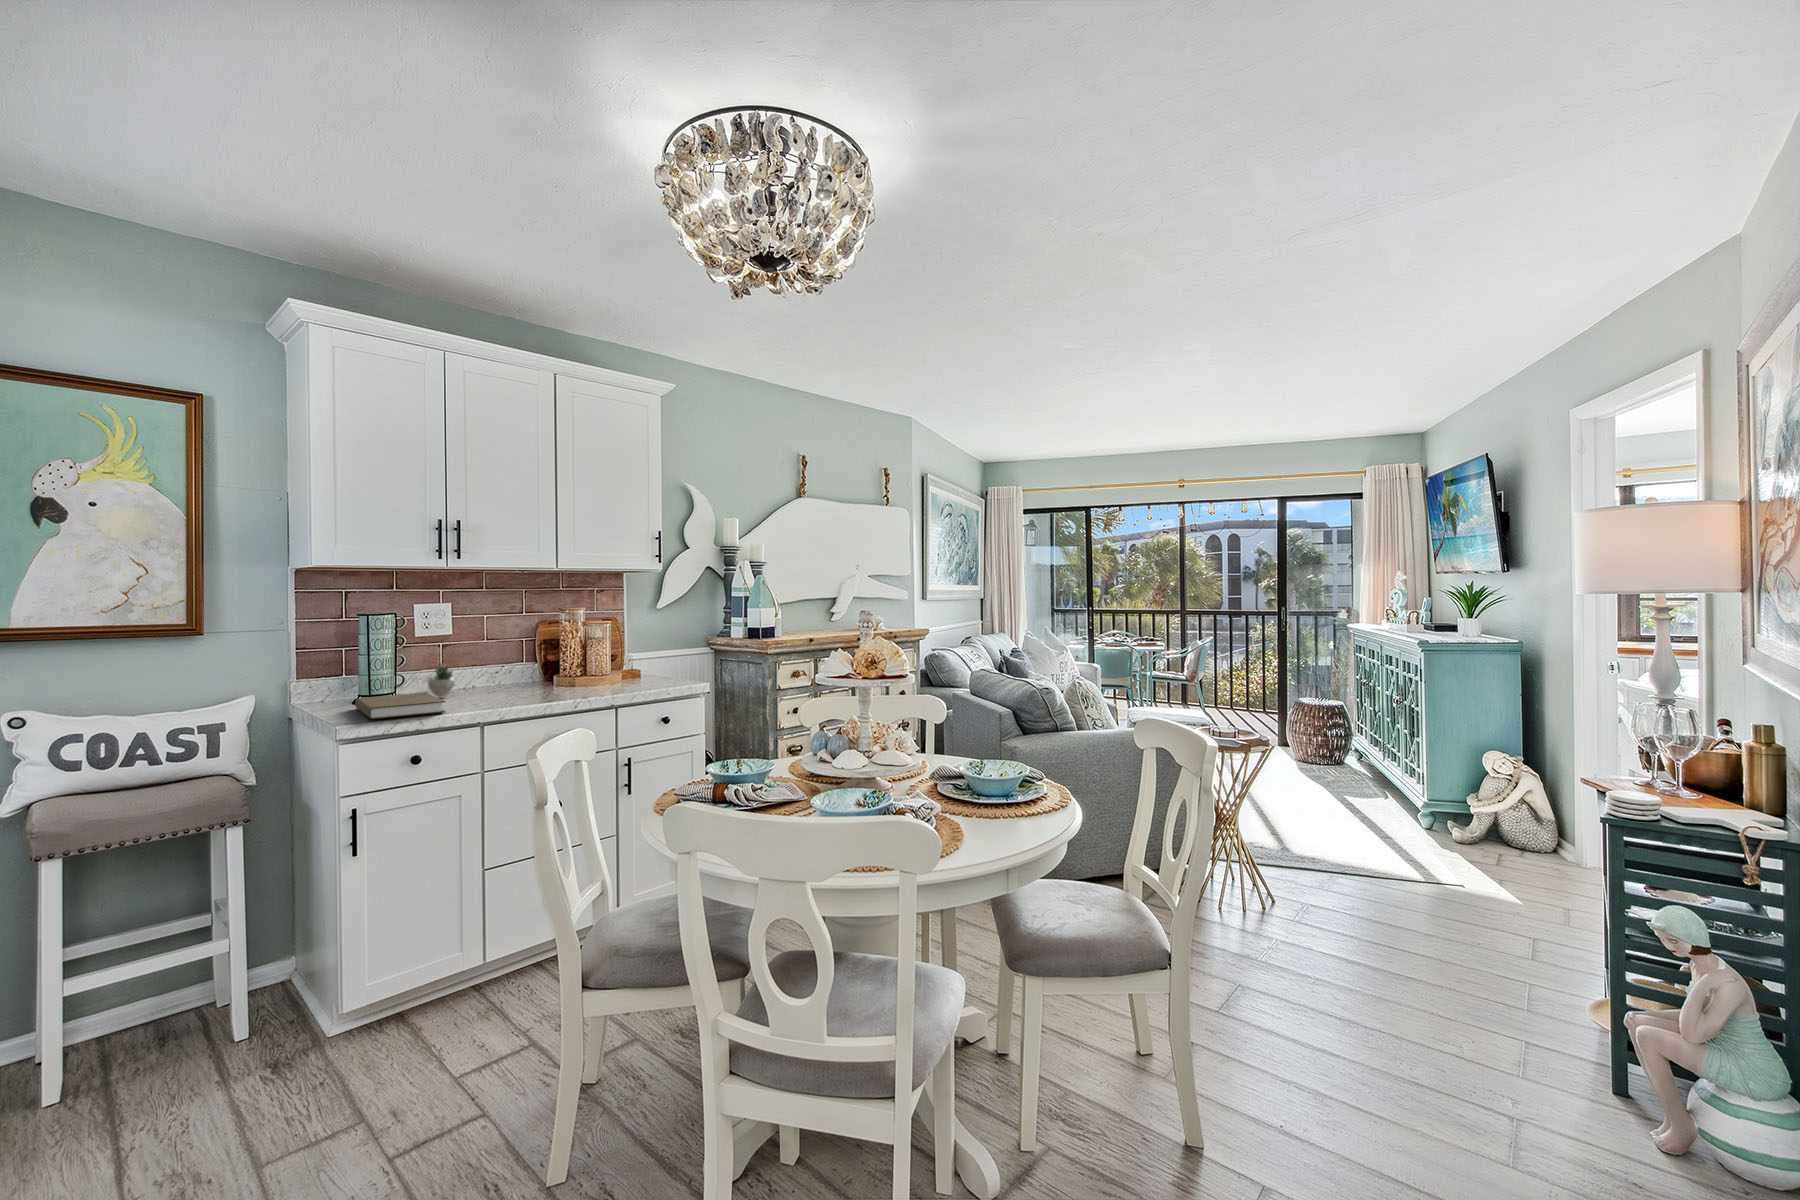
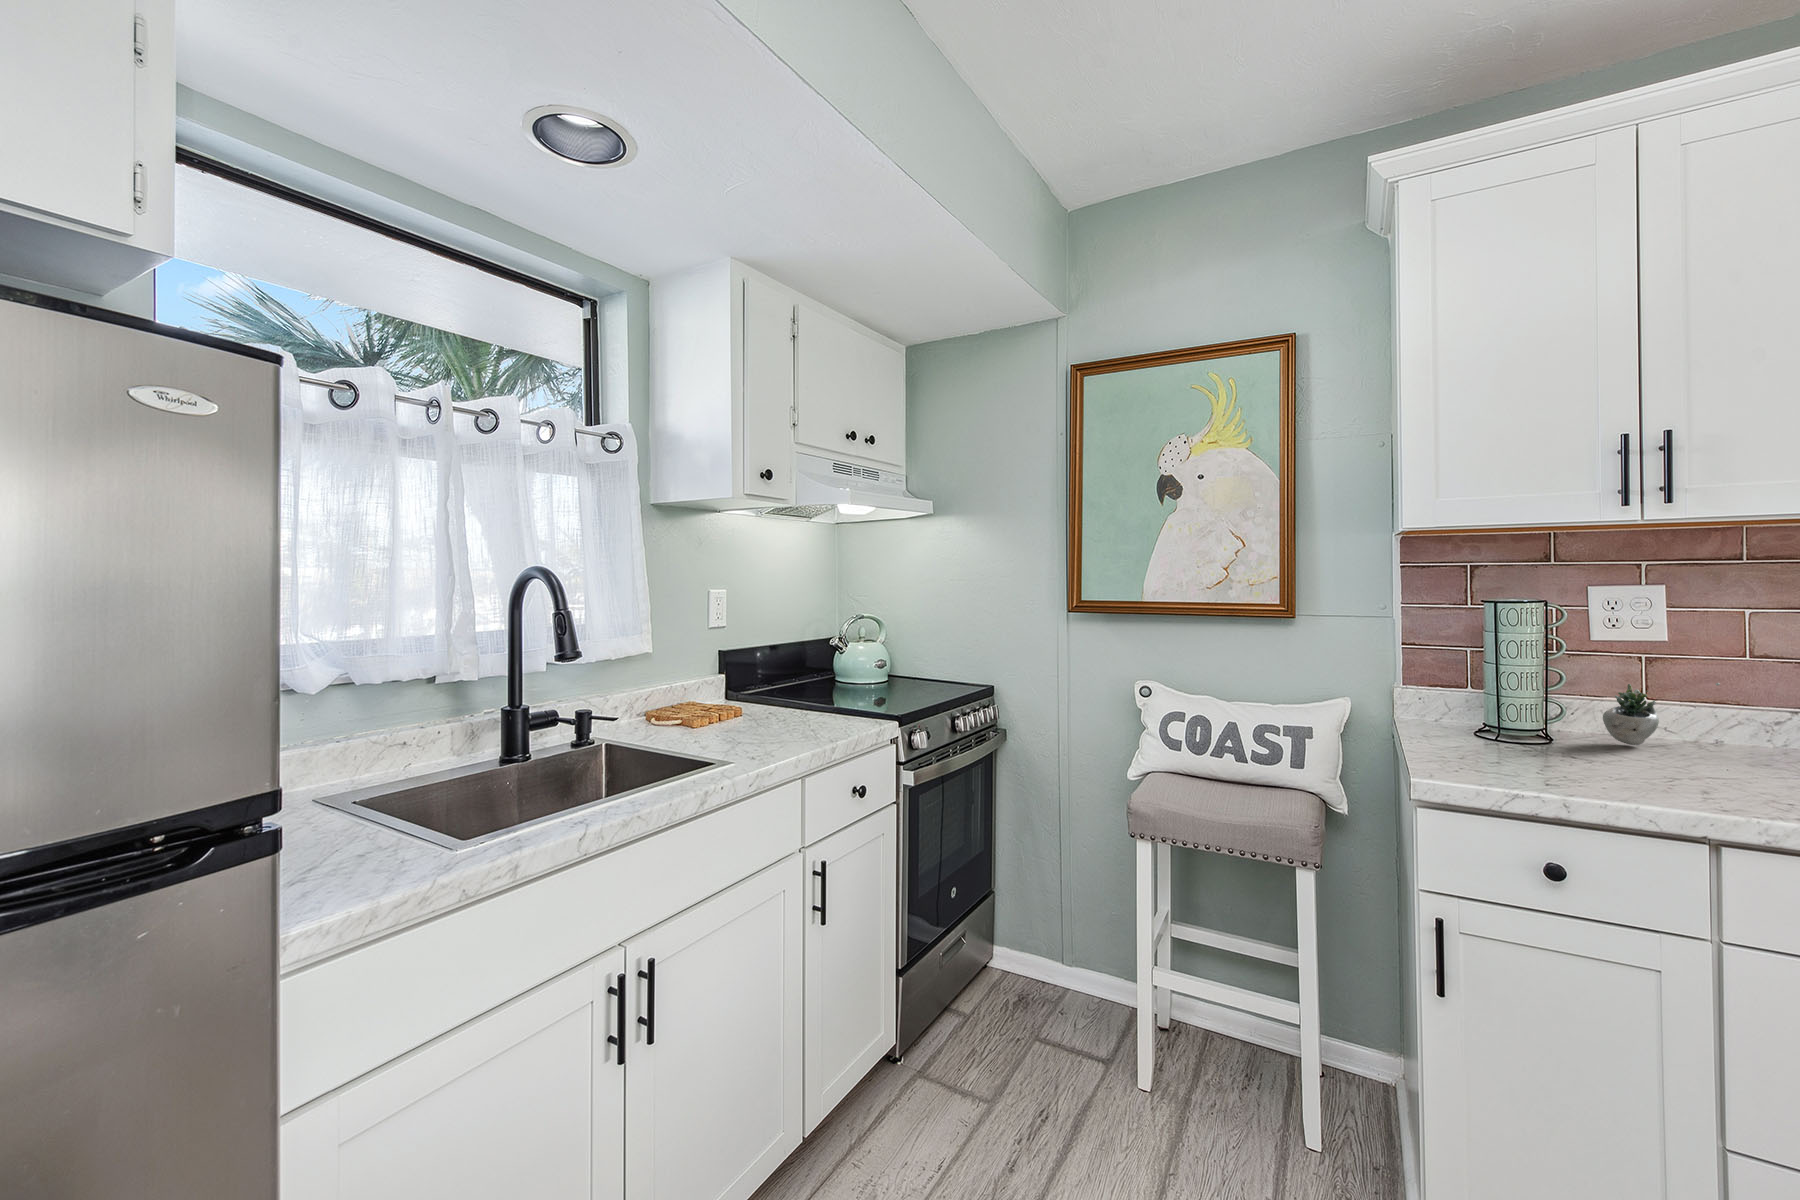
book: present [356,693,445,719] -> none [1471,725,1620,782]

